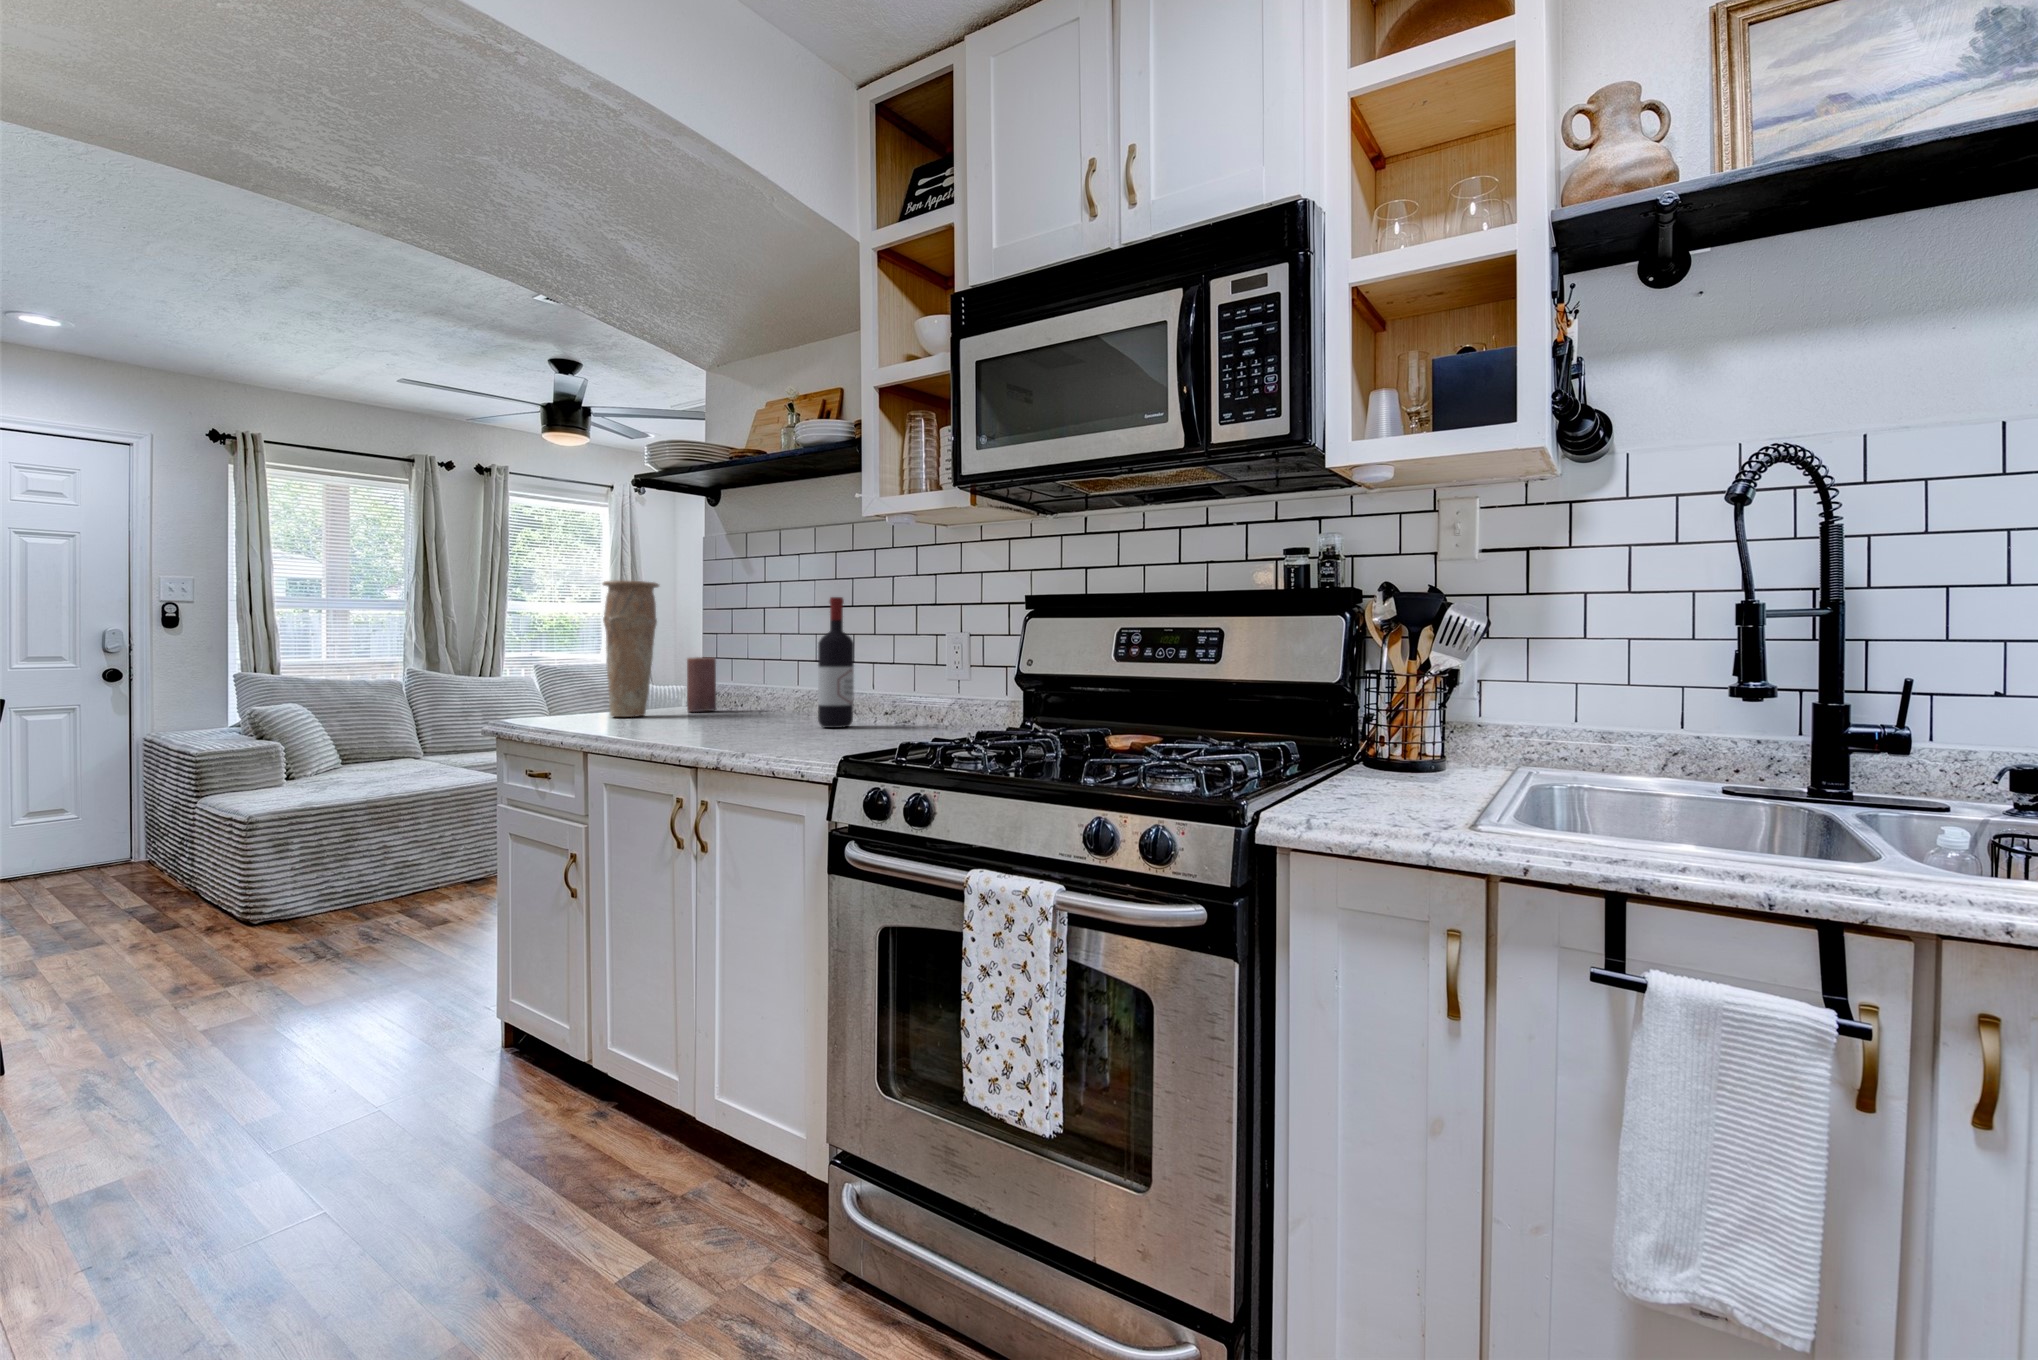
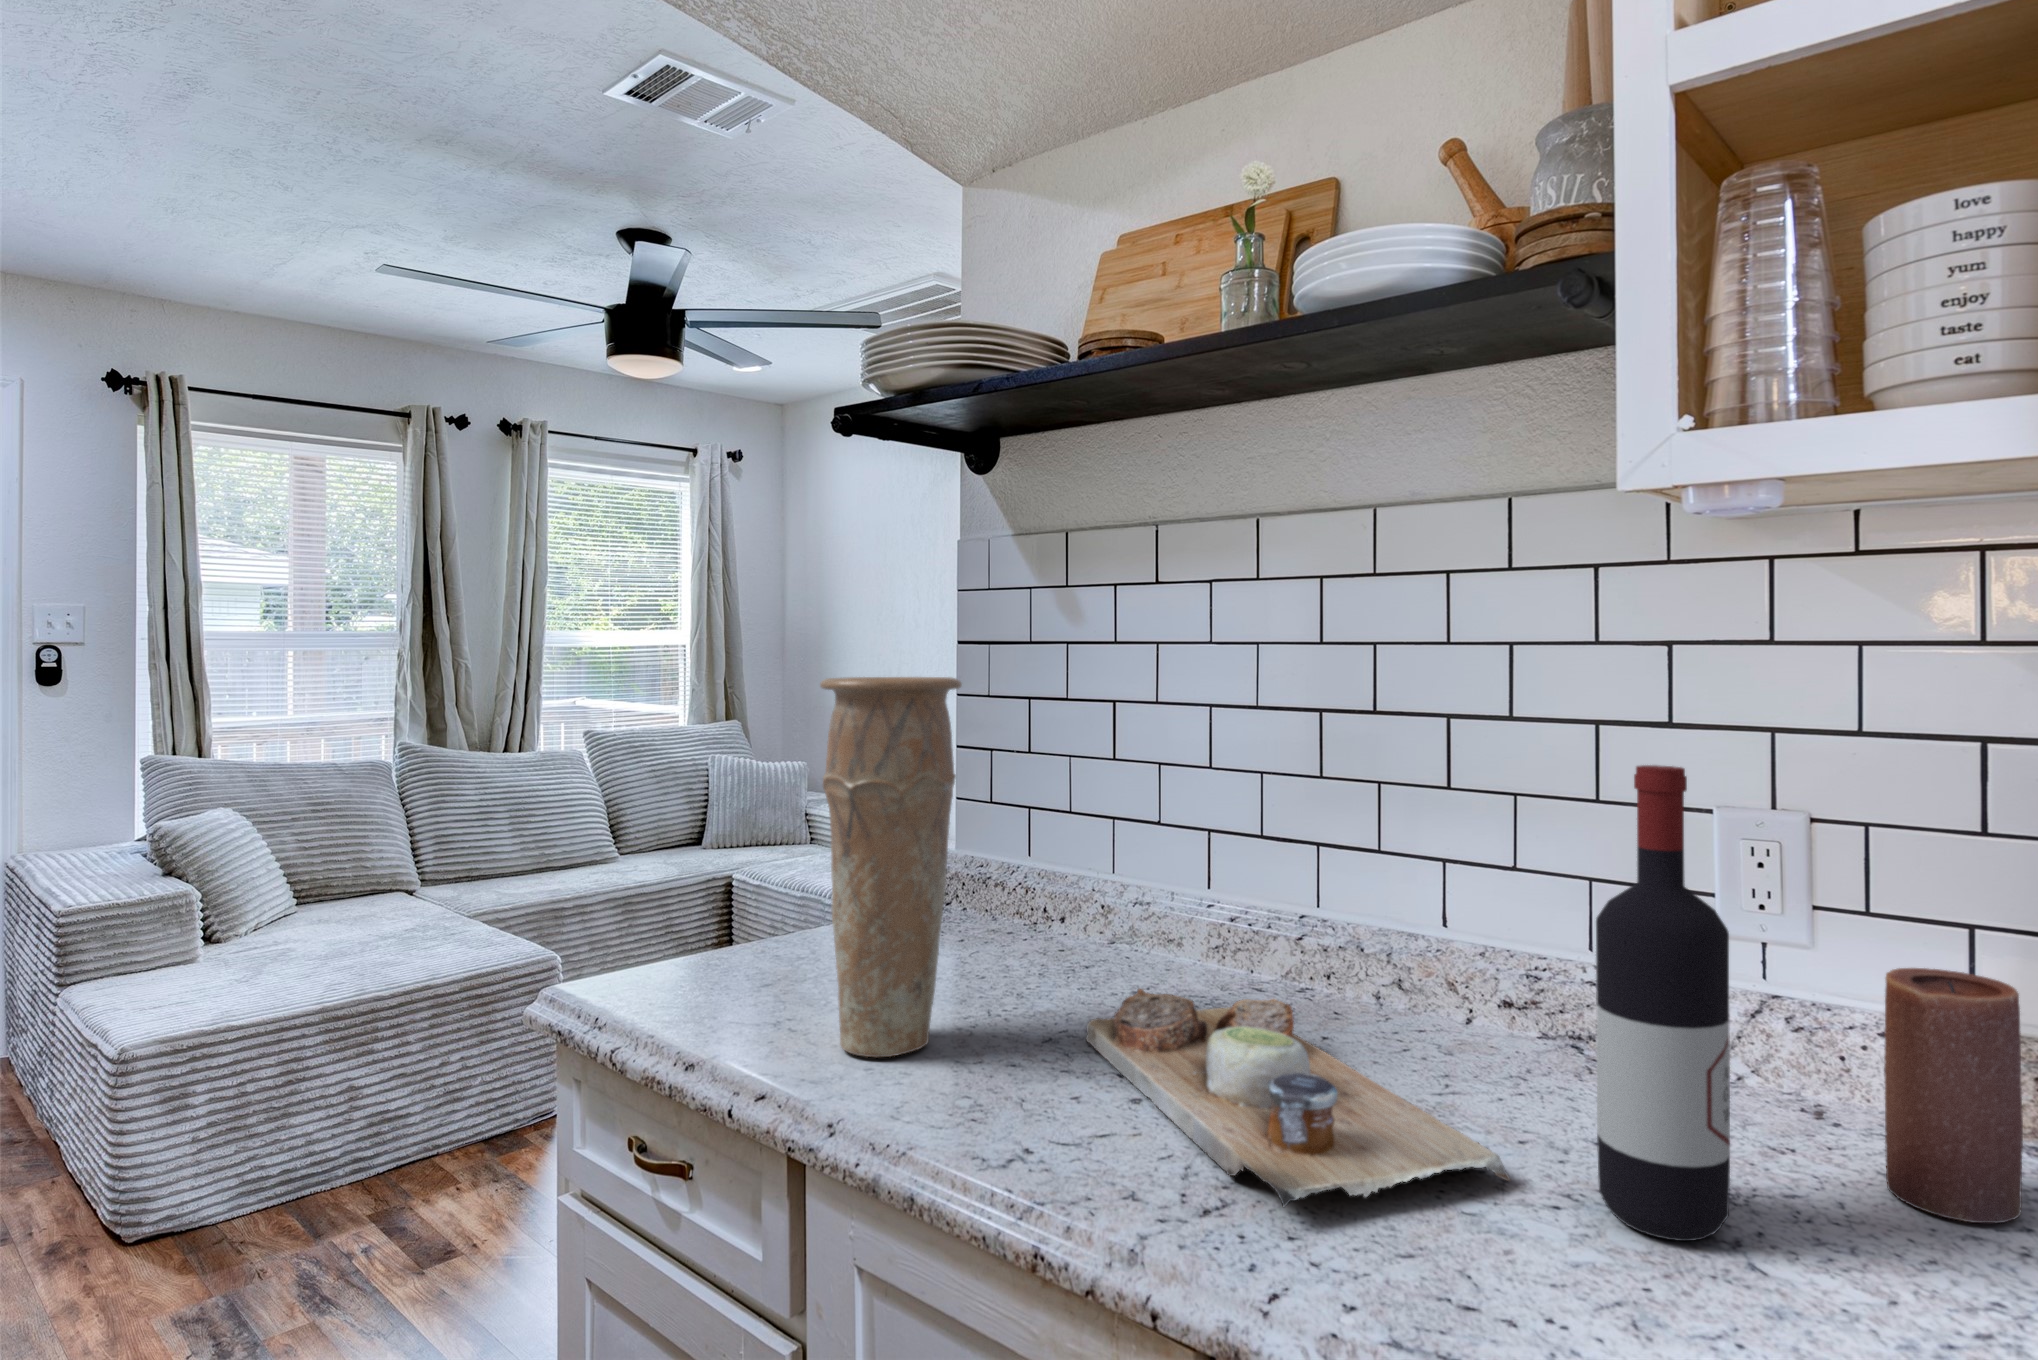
candle: present [687,657,716,712] -> present [1884,968,2023,1223]
cutting board: none [706,695,803,725] -> present [1086,989,1510,1207]

